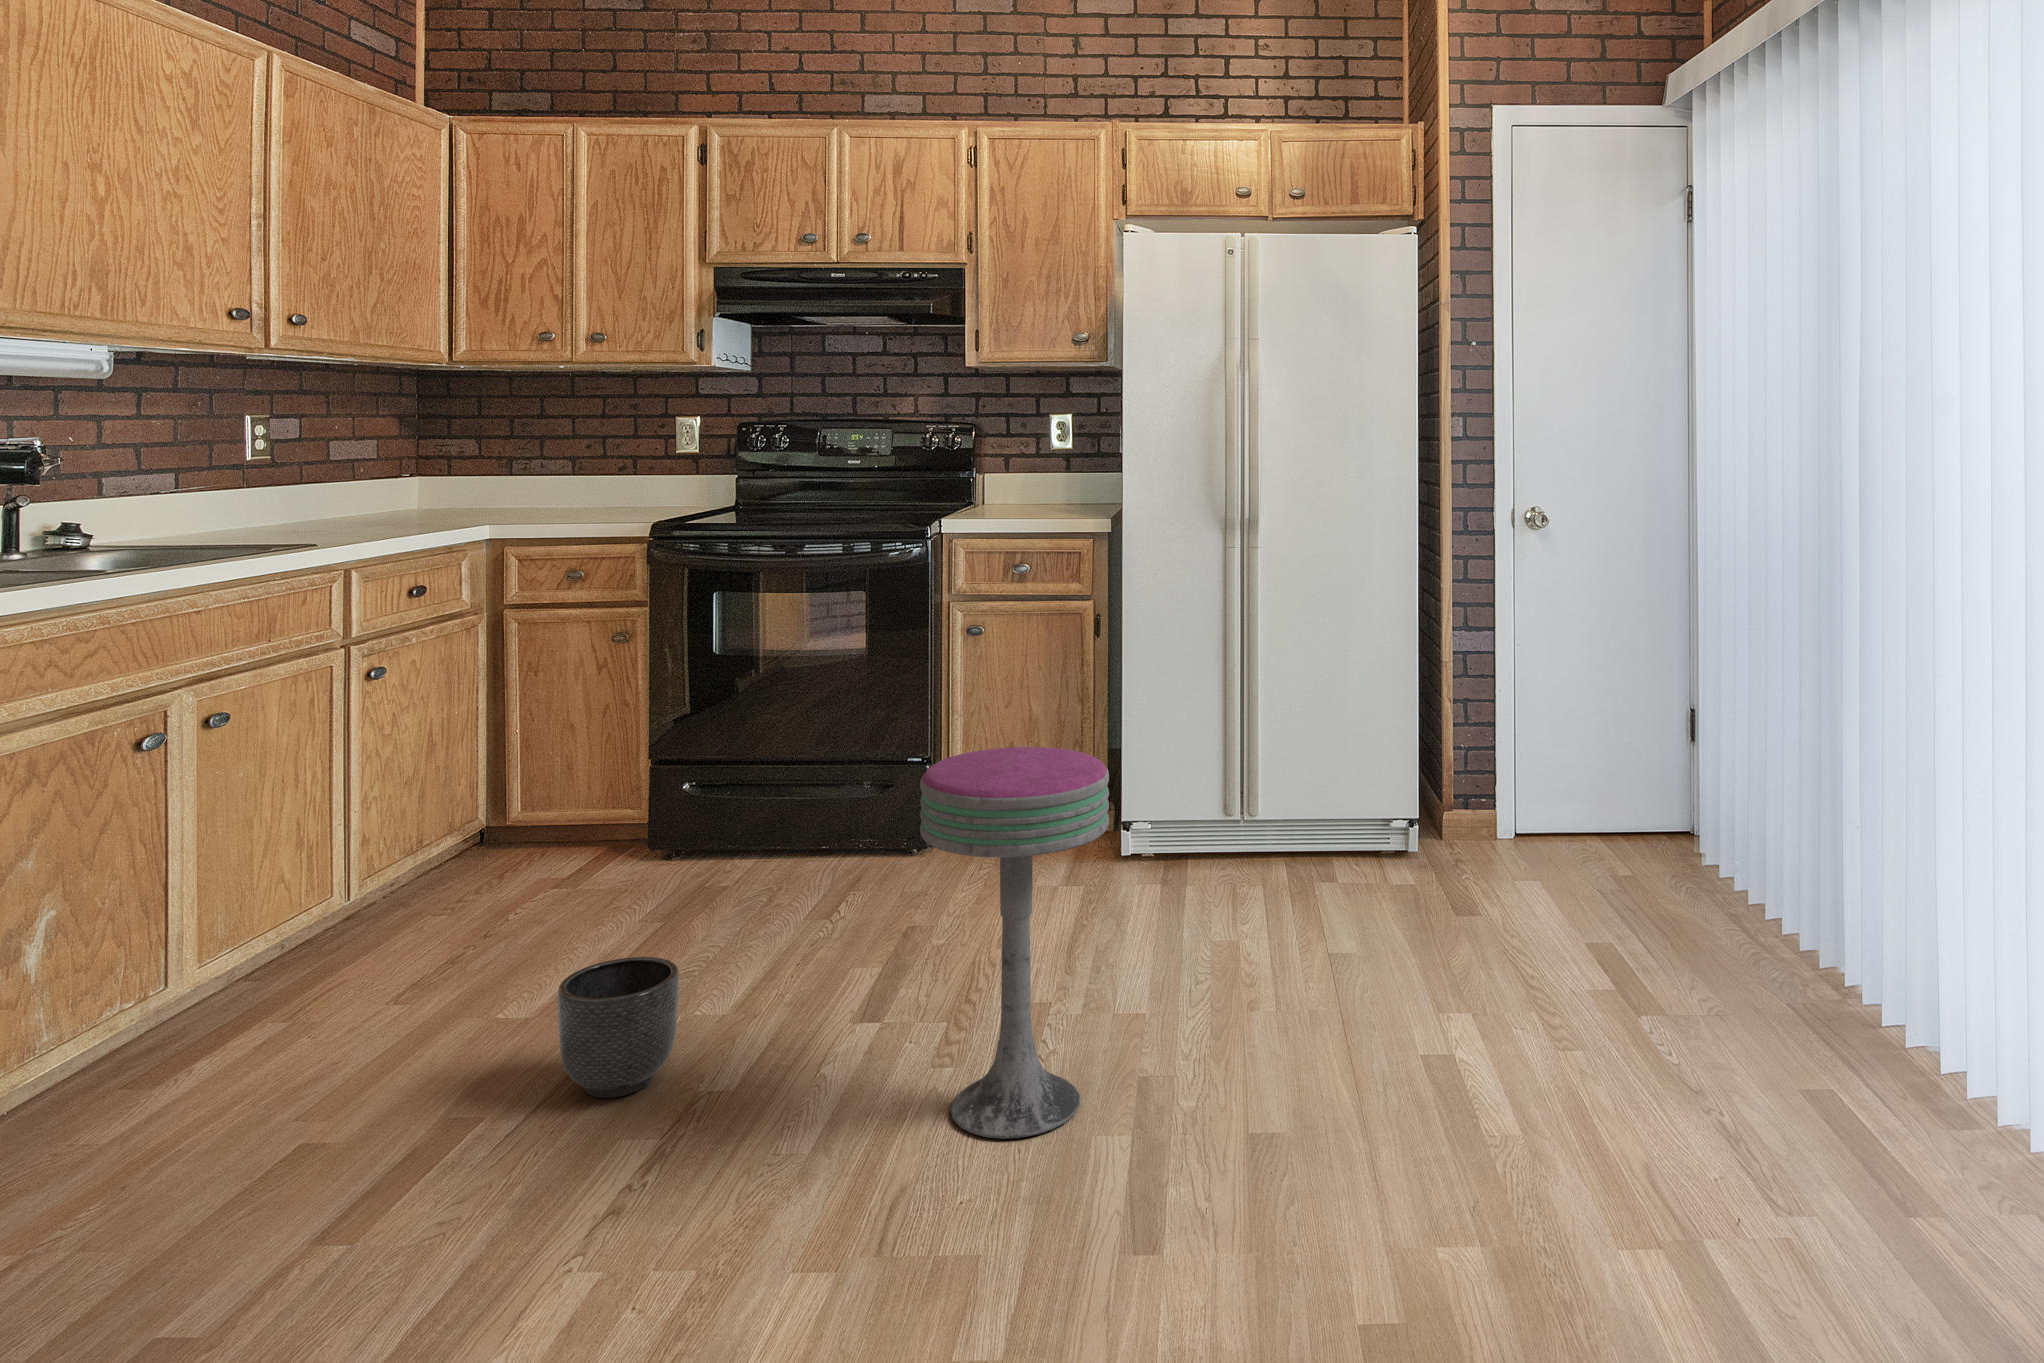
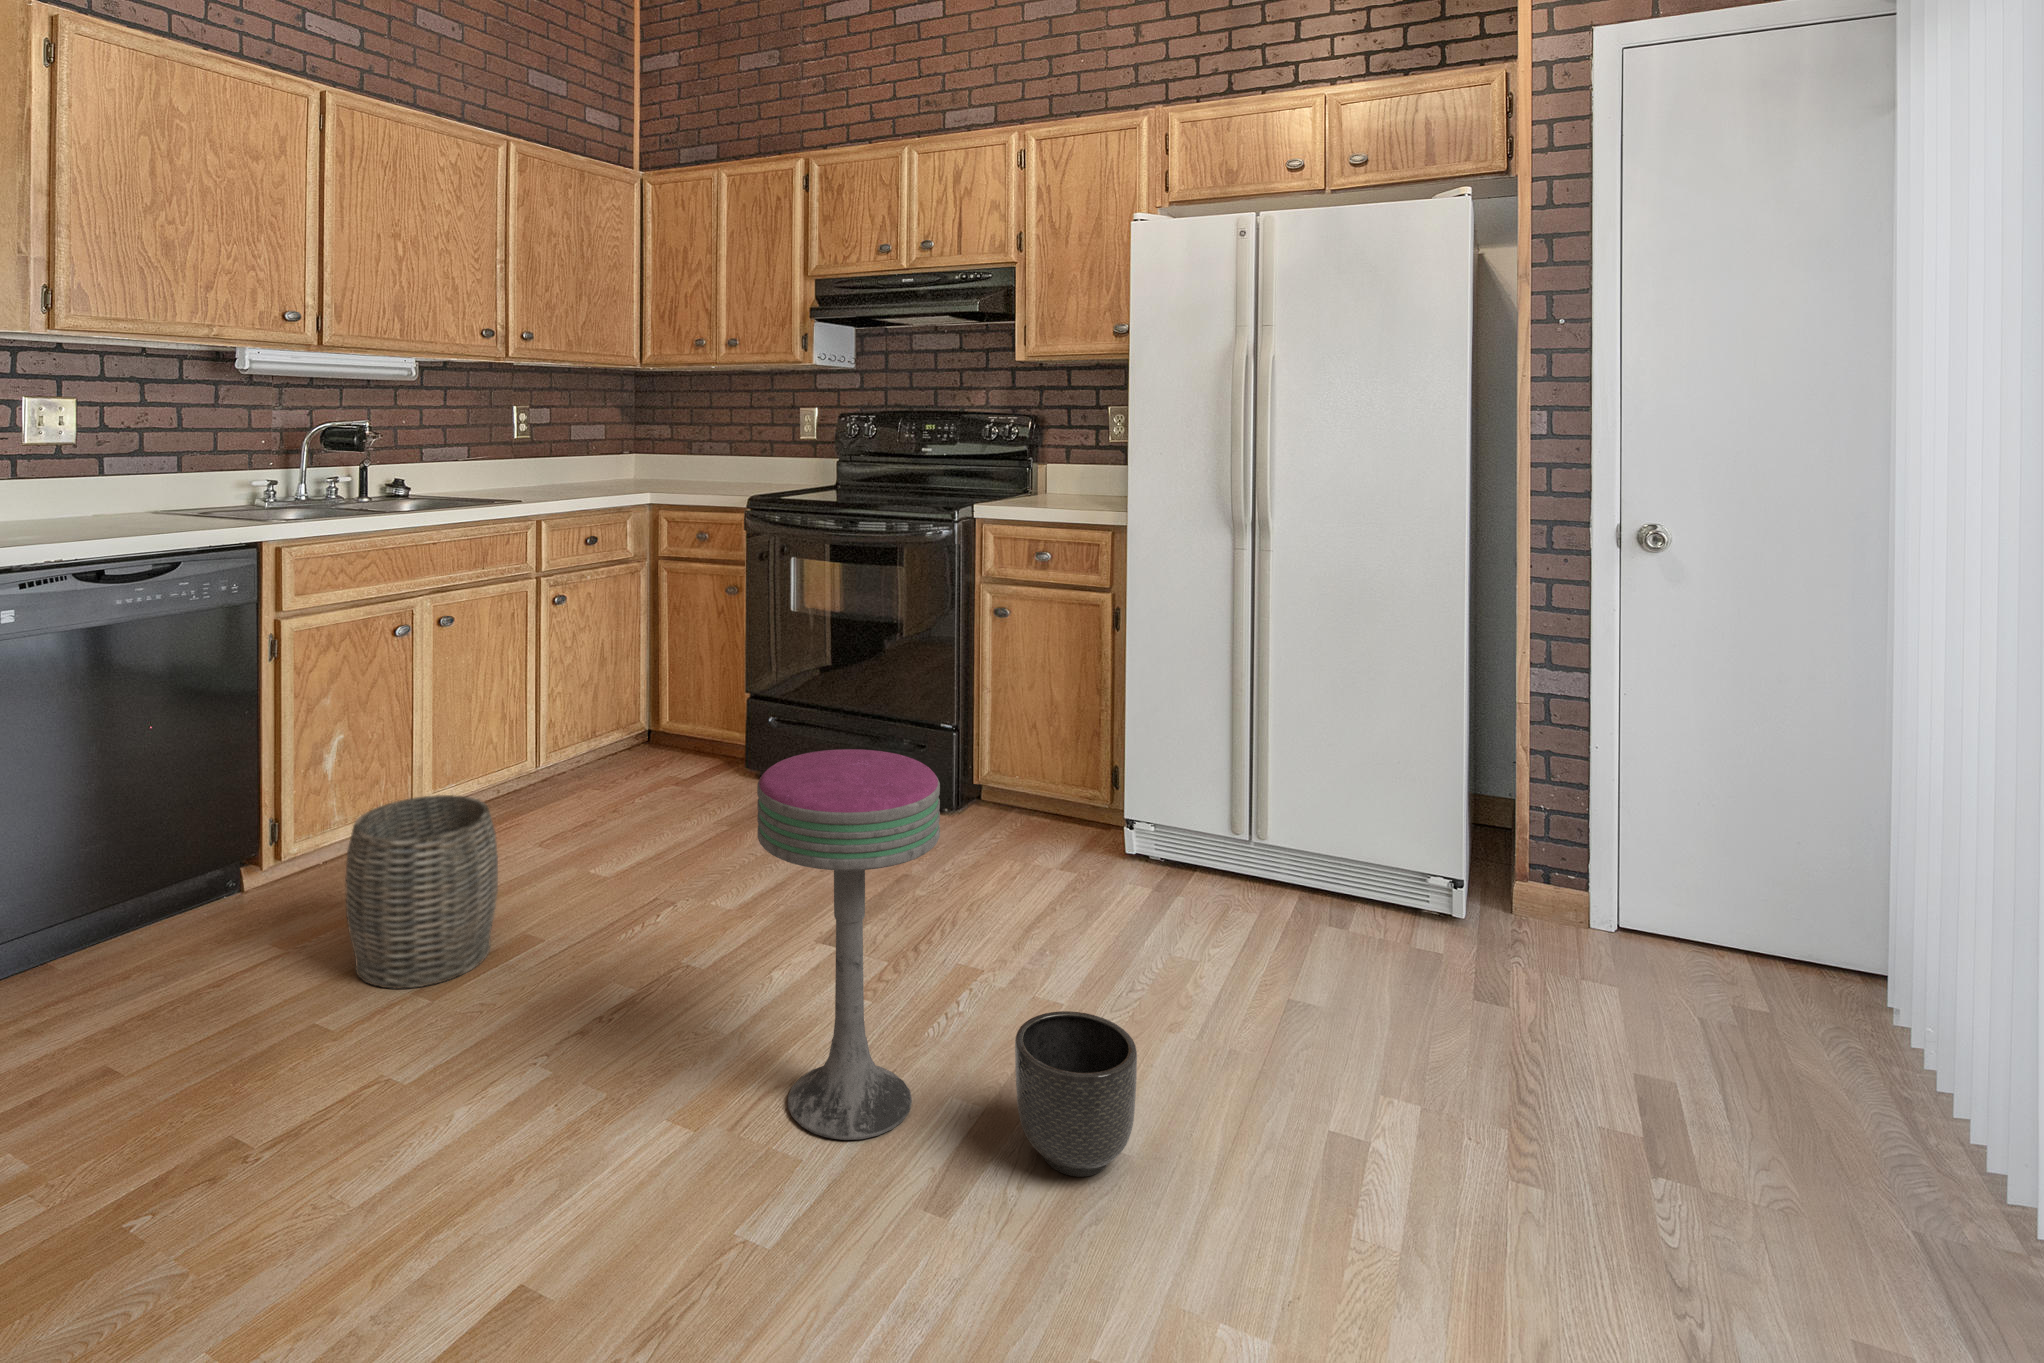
woven basket: none [245,904,470,1165] -> present [345,795,498,988]
planter: present [558,957,679,1098] -> present [1015,1011,1137,1177]

